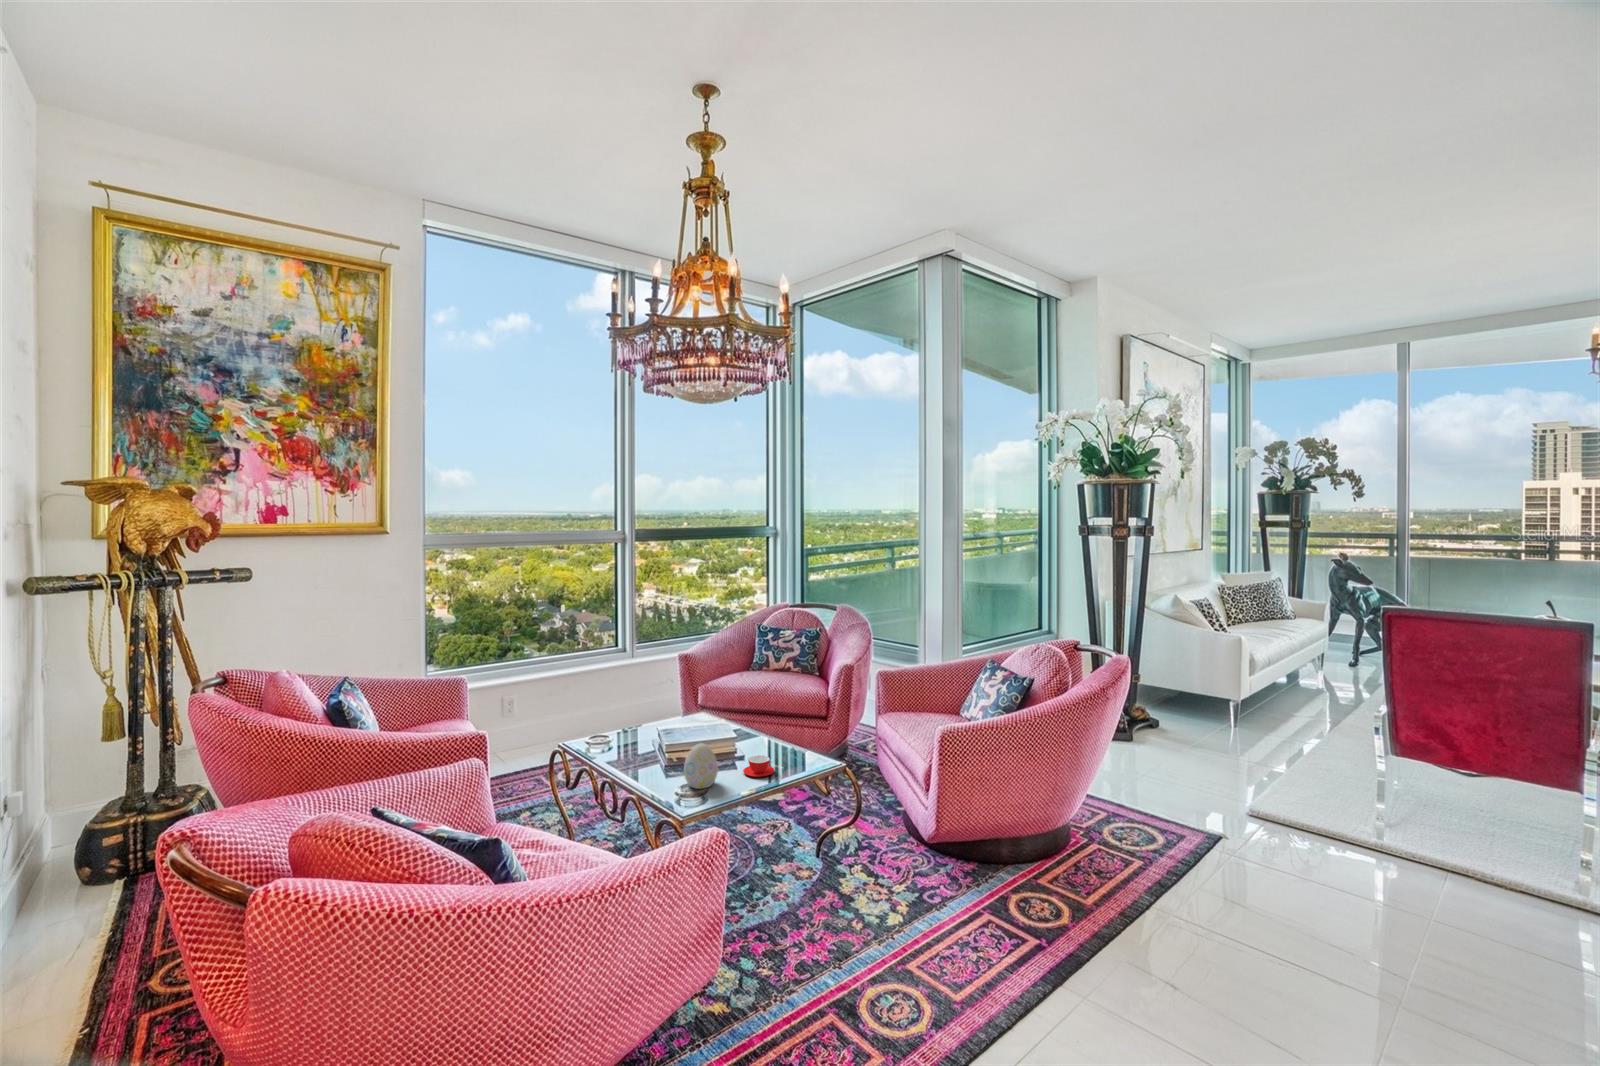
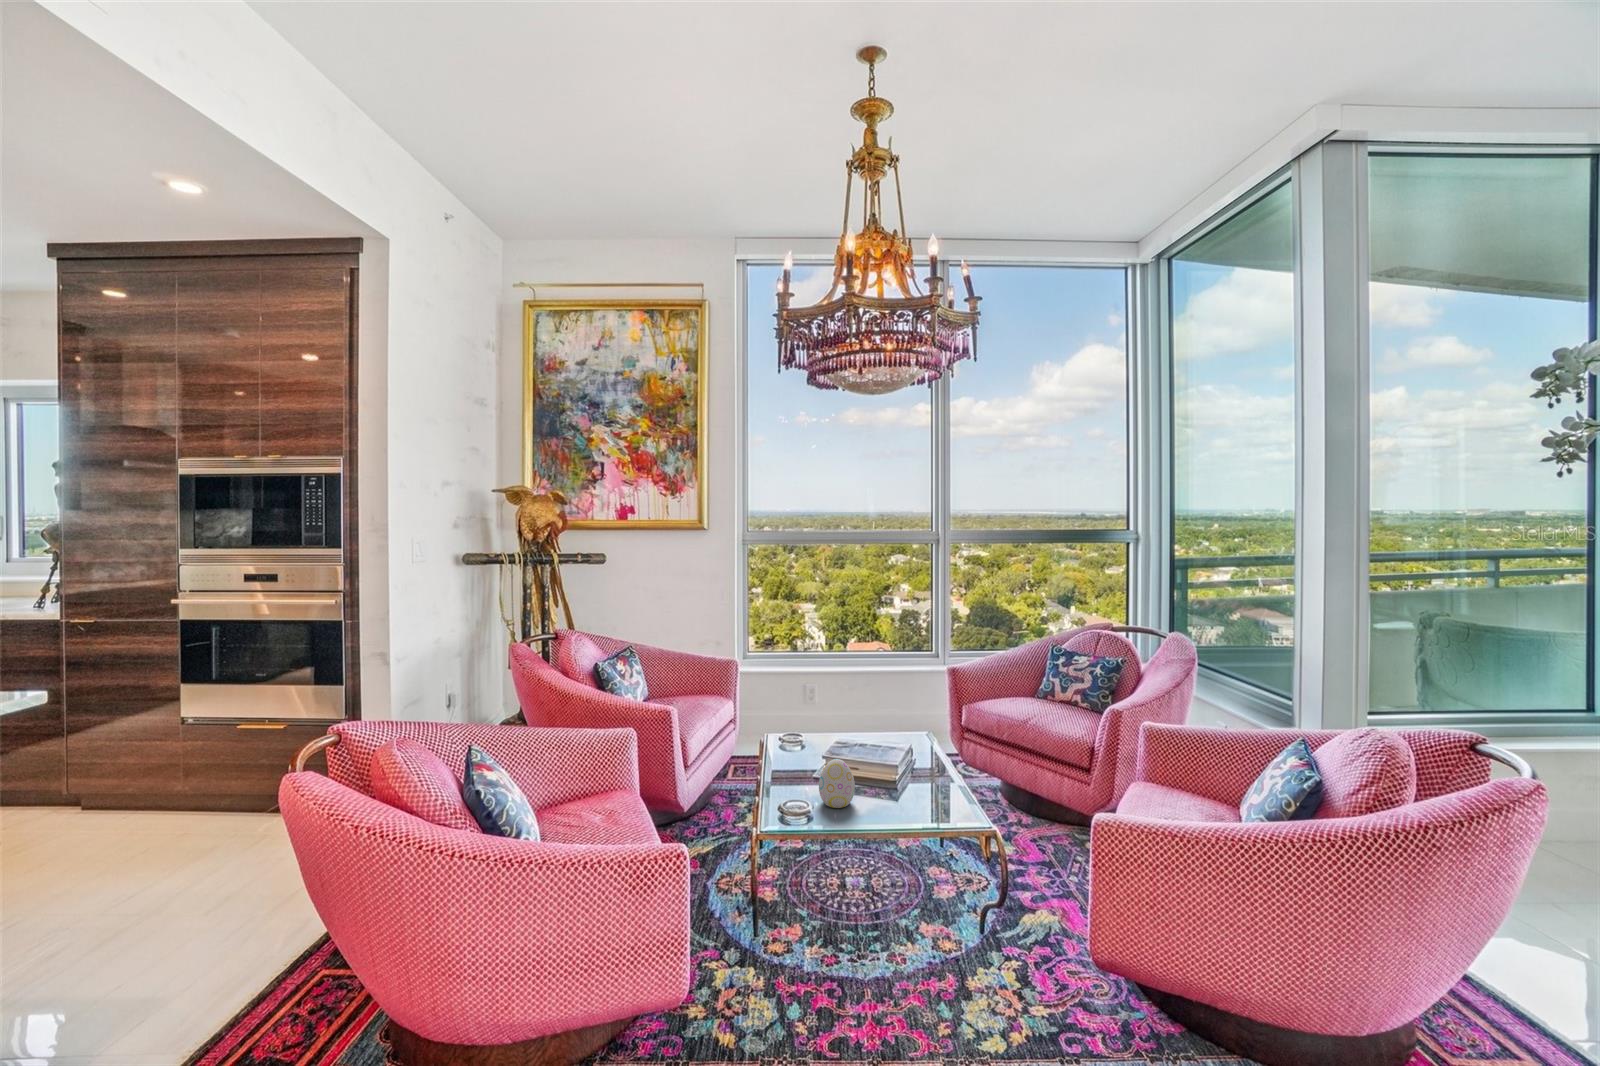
teacup: present [743,755,775,777] -> none [889,788,925,814]

